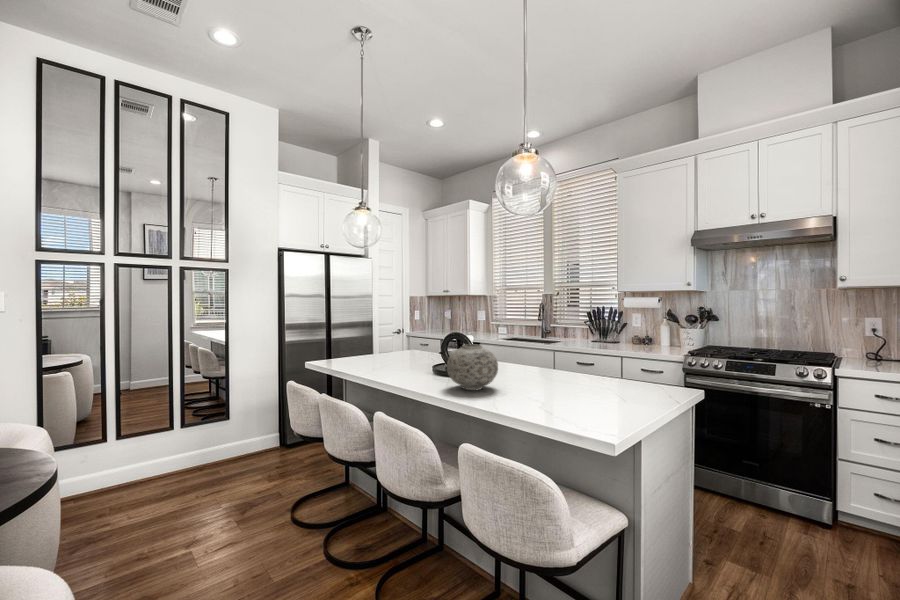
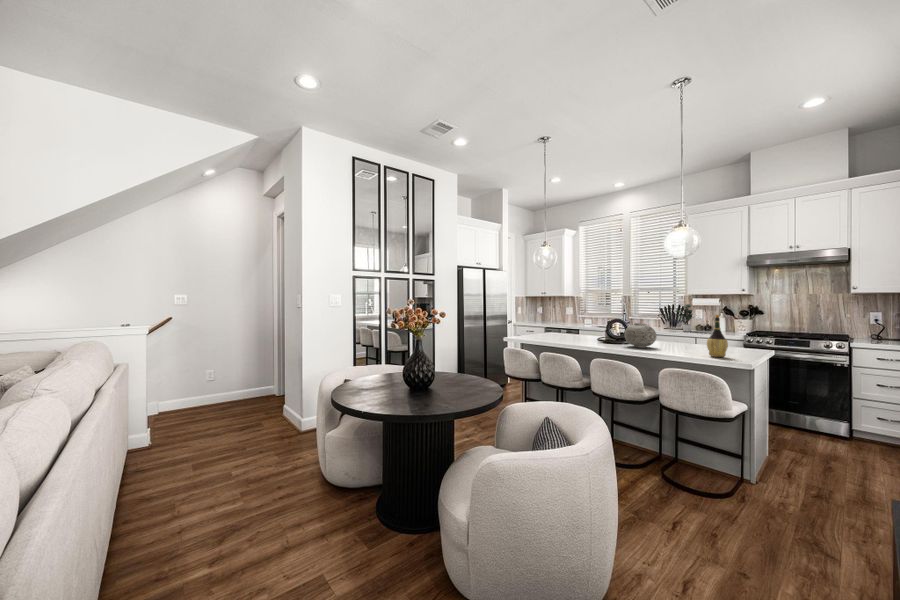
potted plant: none [595,306,638,348] -> present [676,304,692,332]
wine bottle: none [550,332,585,419] -> present [707,315,728,357]

